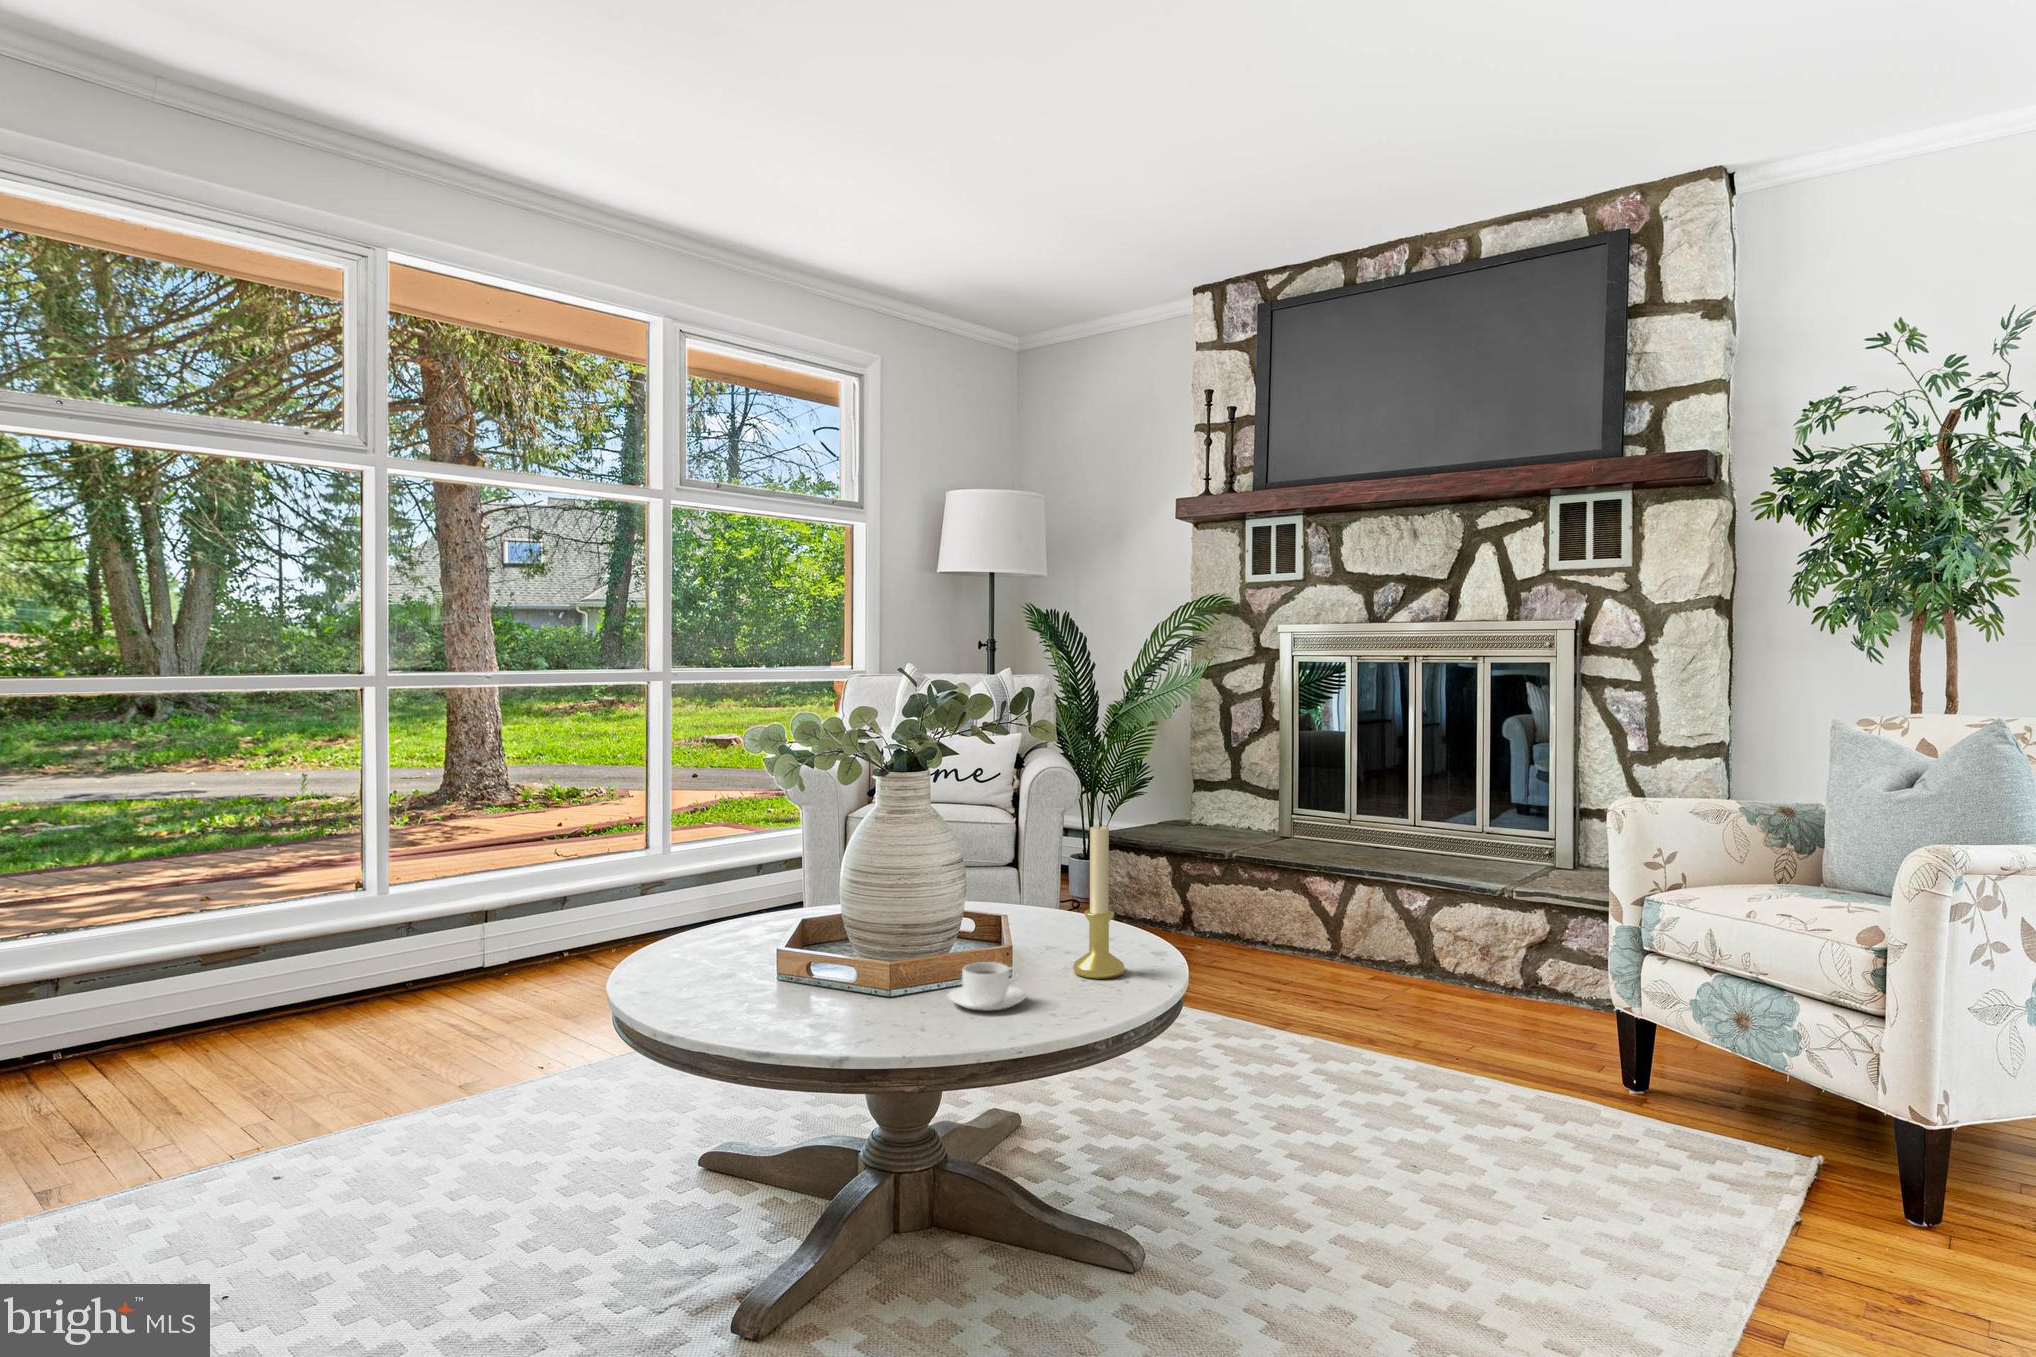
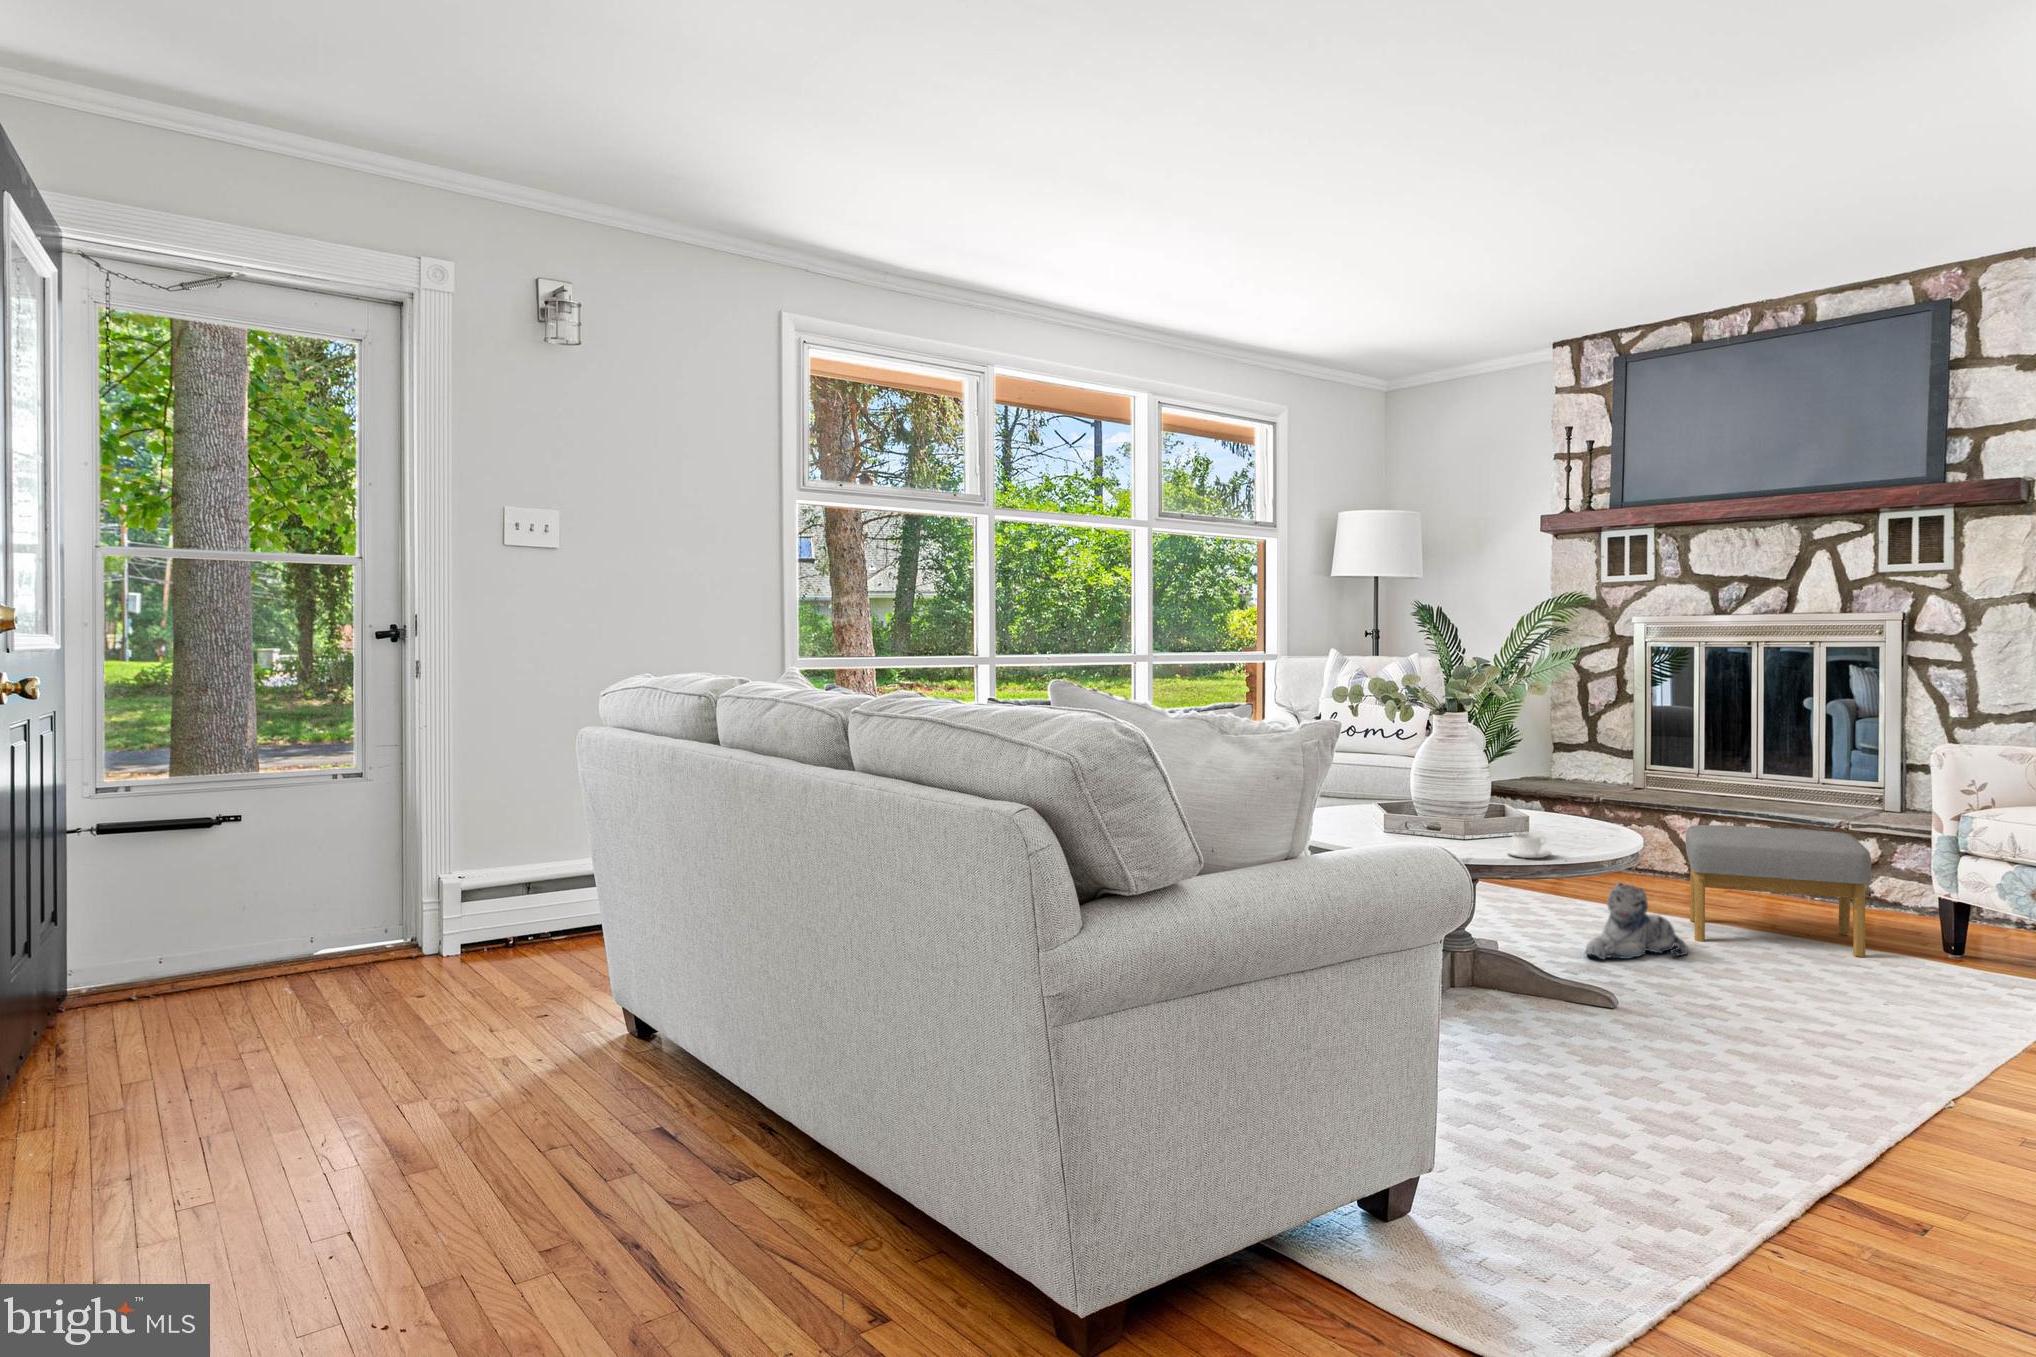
candle holder: present [1073,822,1125,979] -> none [1566,756,1600,848]
footstool: none [1305,903,1536,1099] -> present [1686,825,1871,957]
plush toy: none [1142,1003,1294,1131] -> present [1585,883,1688,960]

